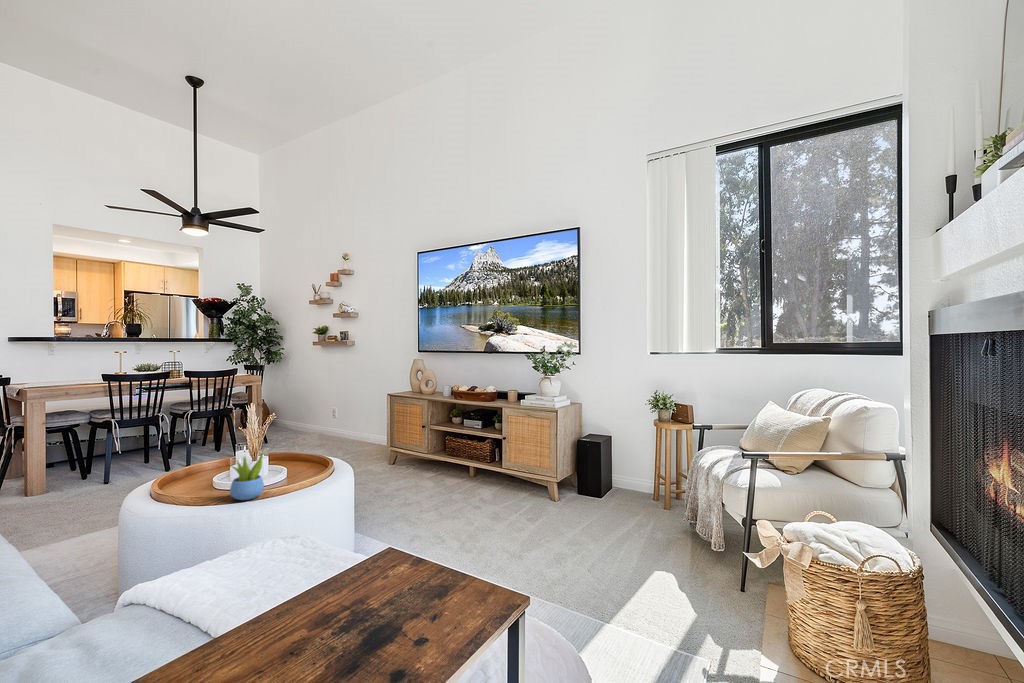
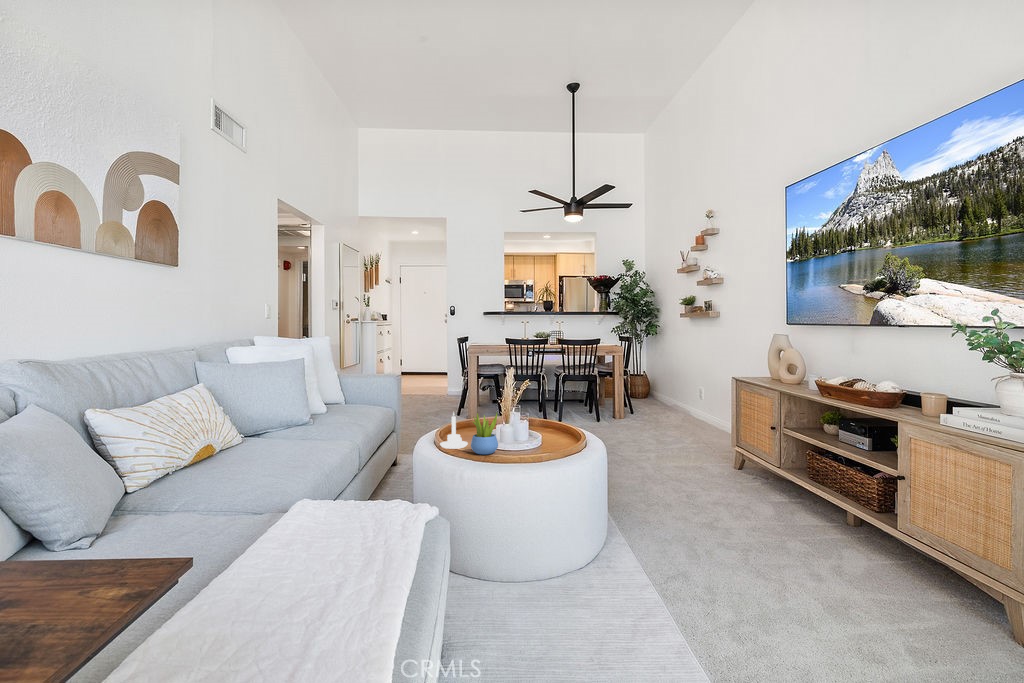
candle holder: none [171,459,211,505] -> present [440,413,468,449]

